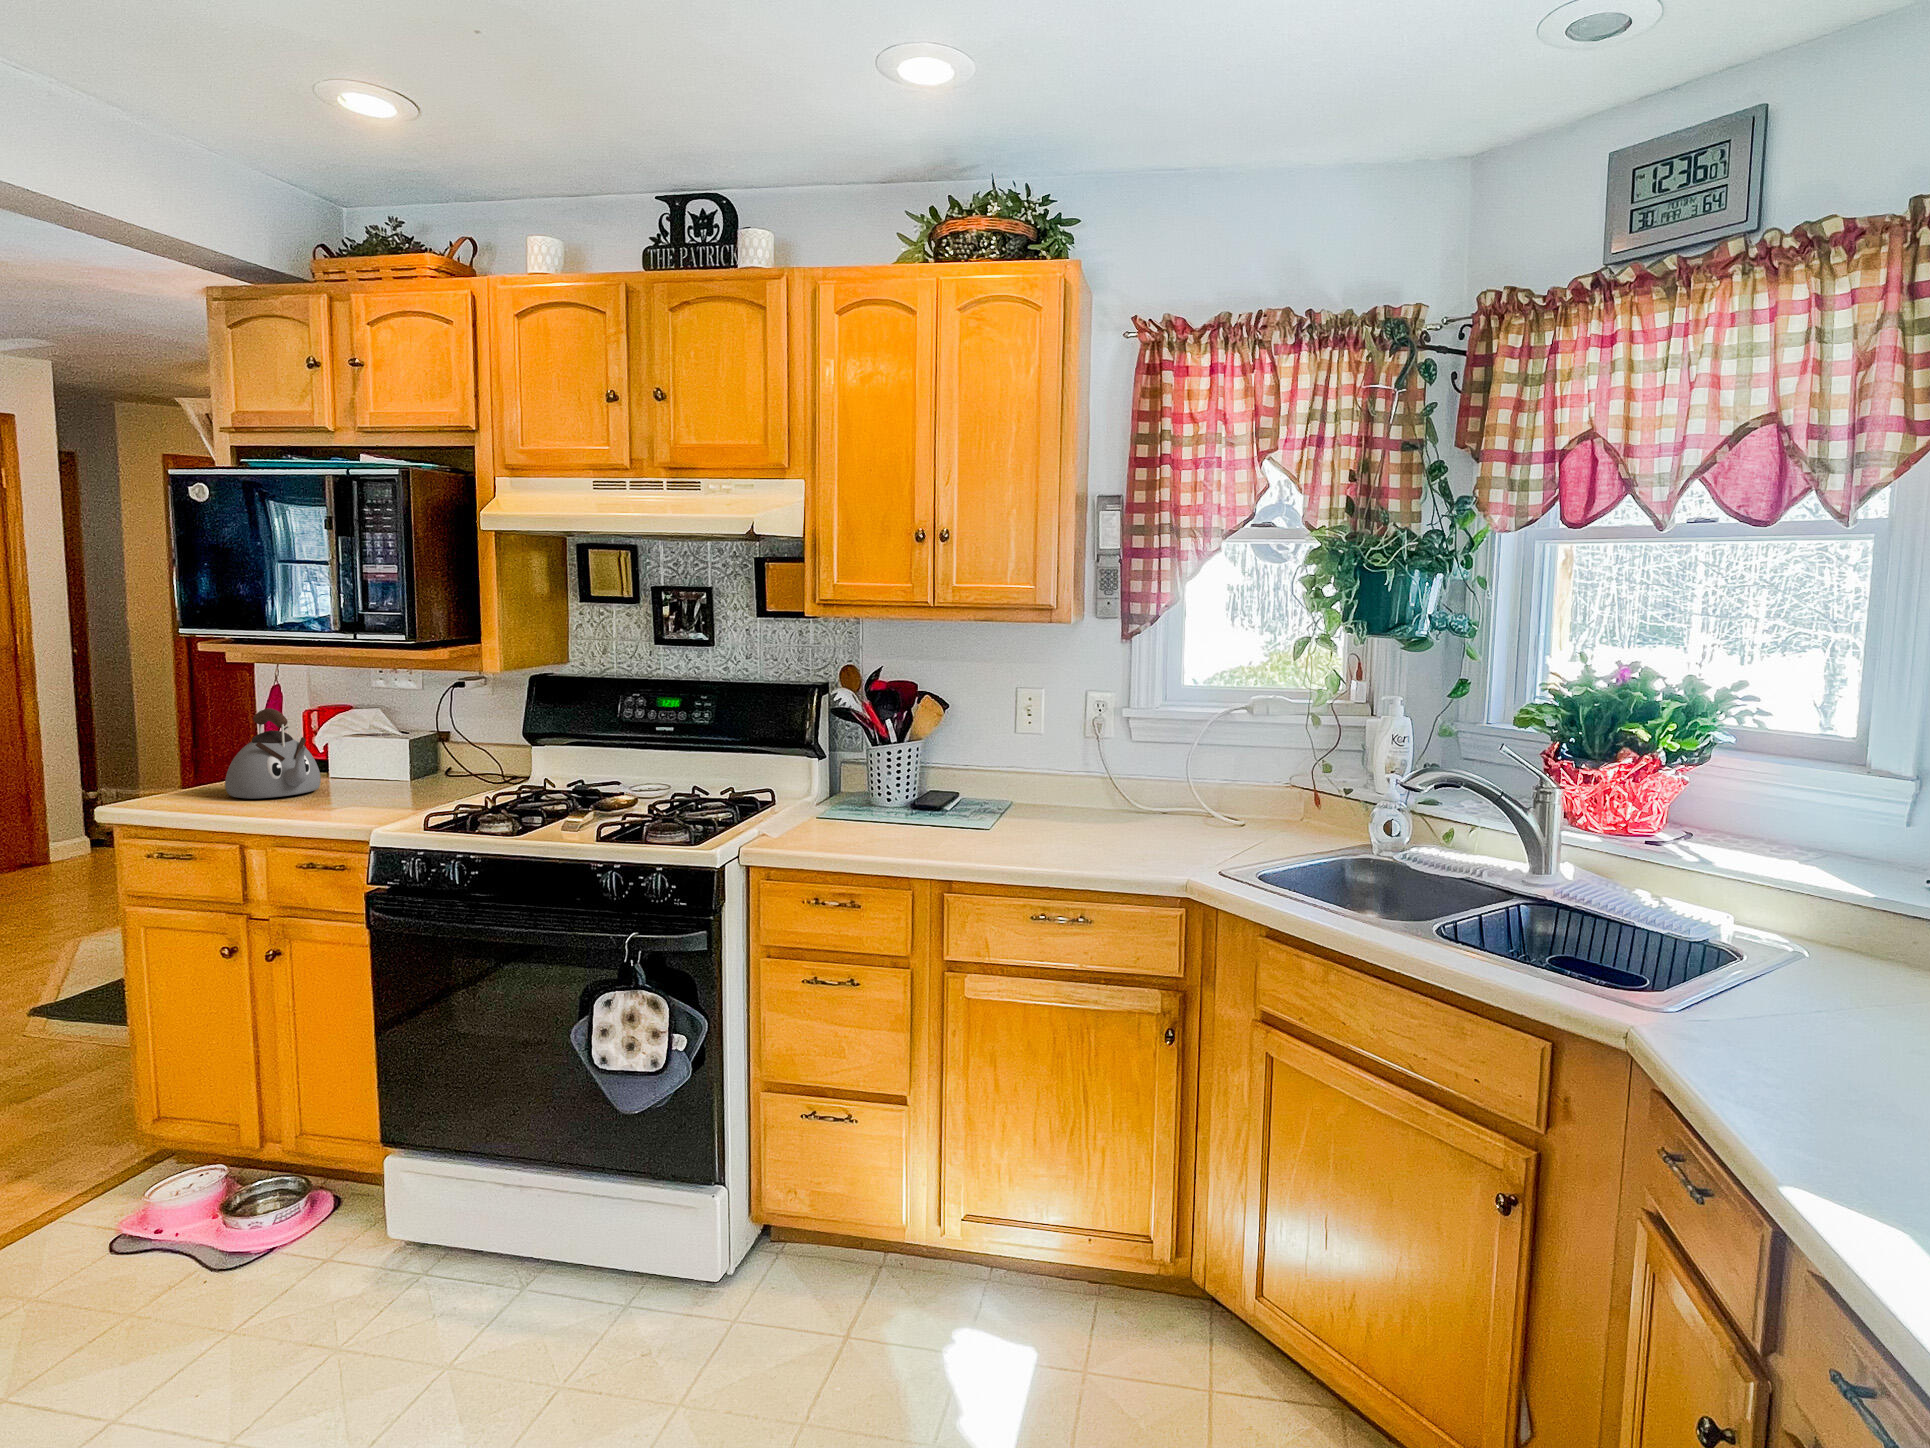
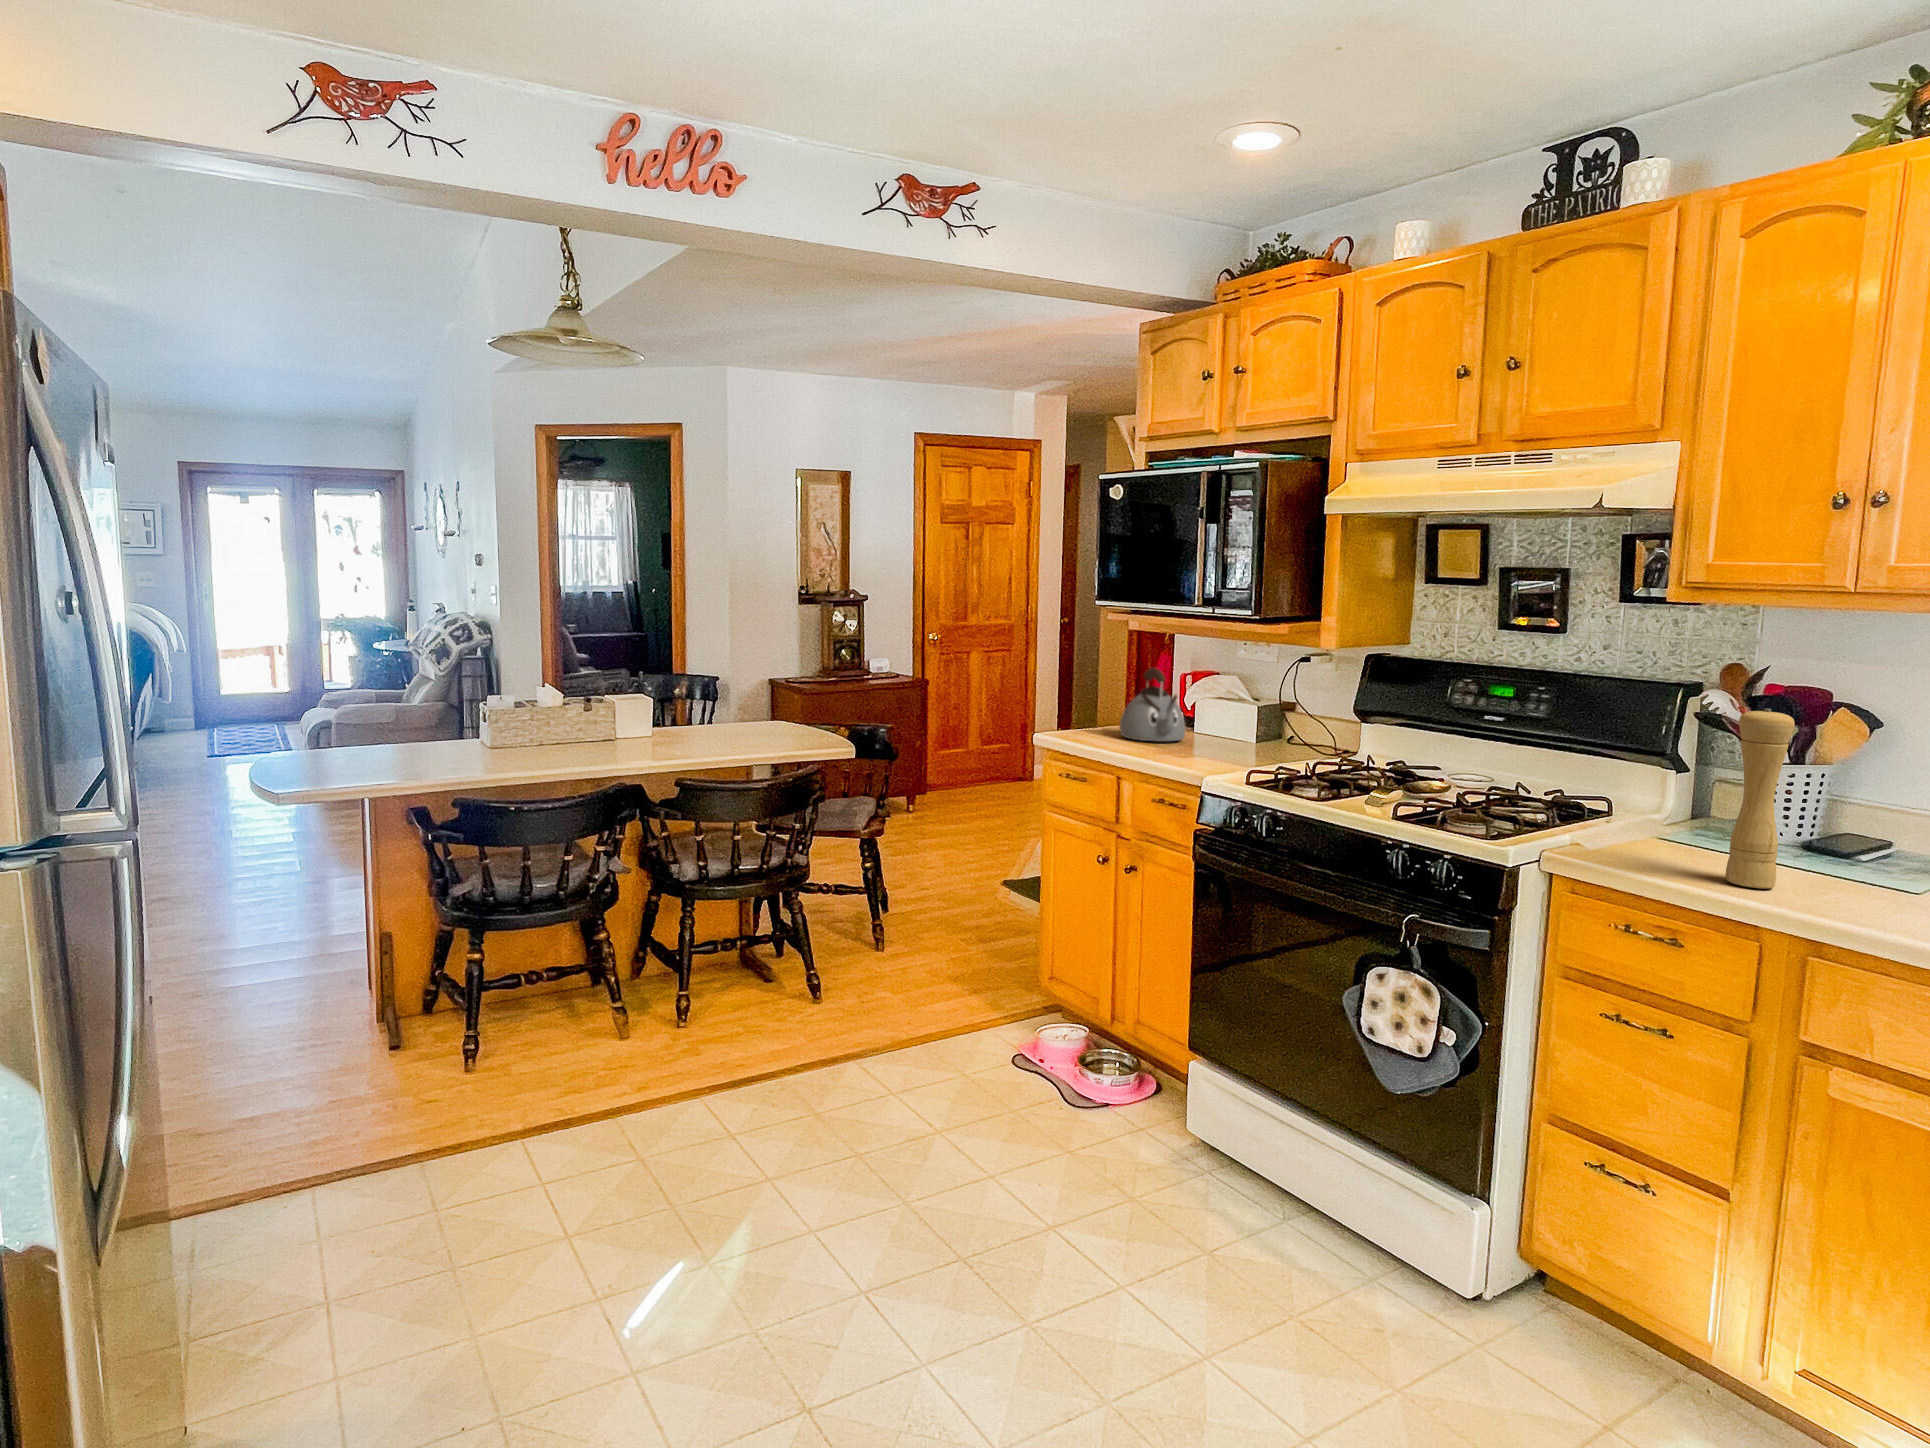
pepper mill: none [880,703,916,848] -> present [1725,709,1795,888]

